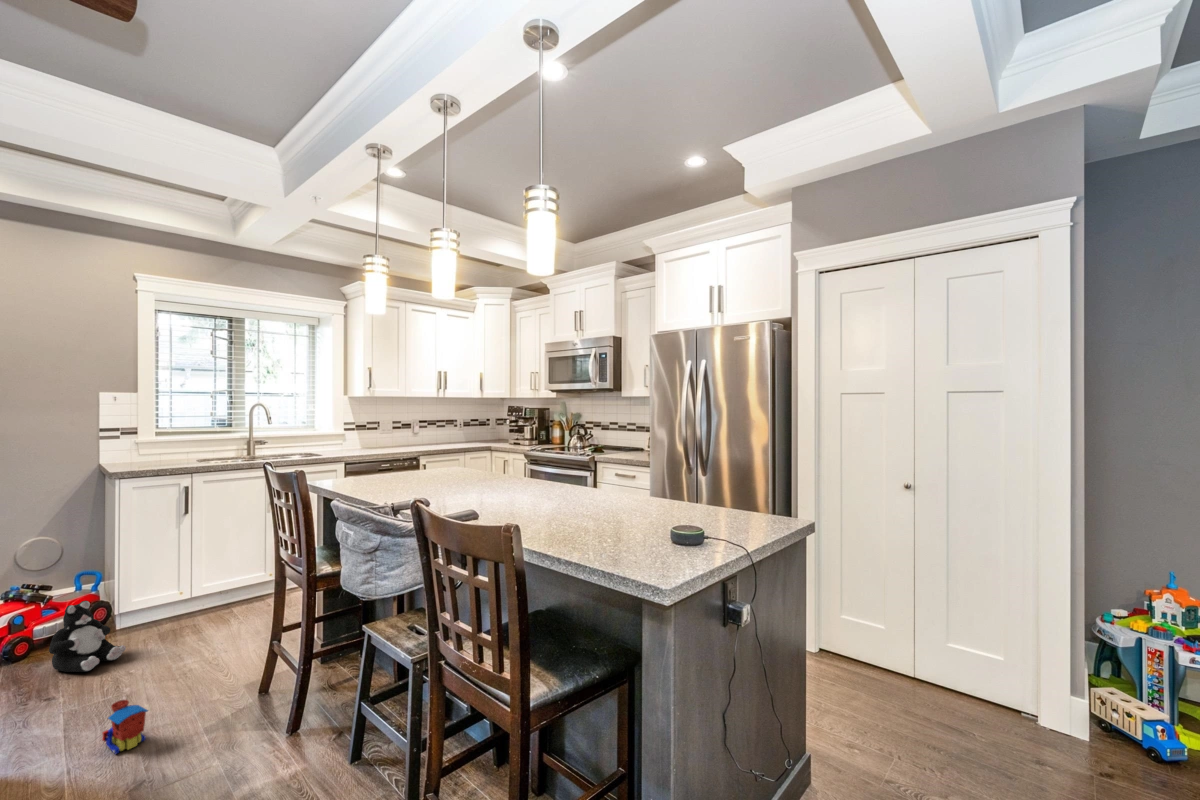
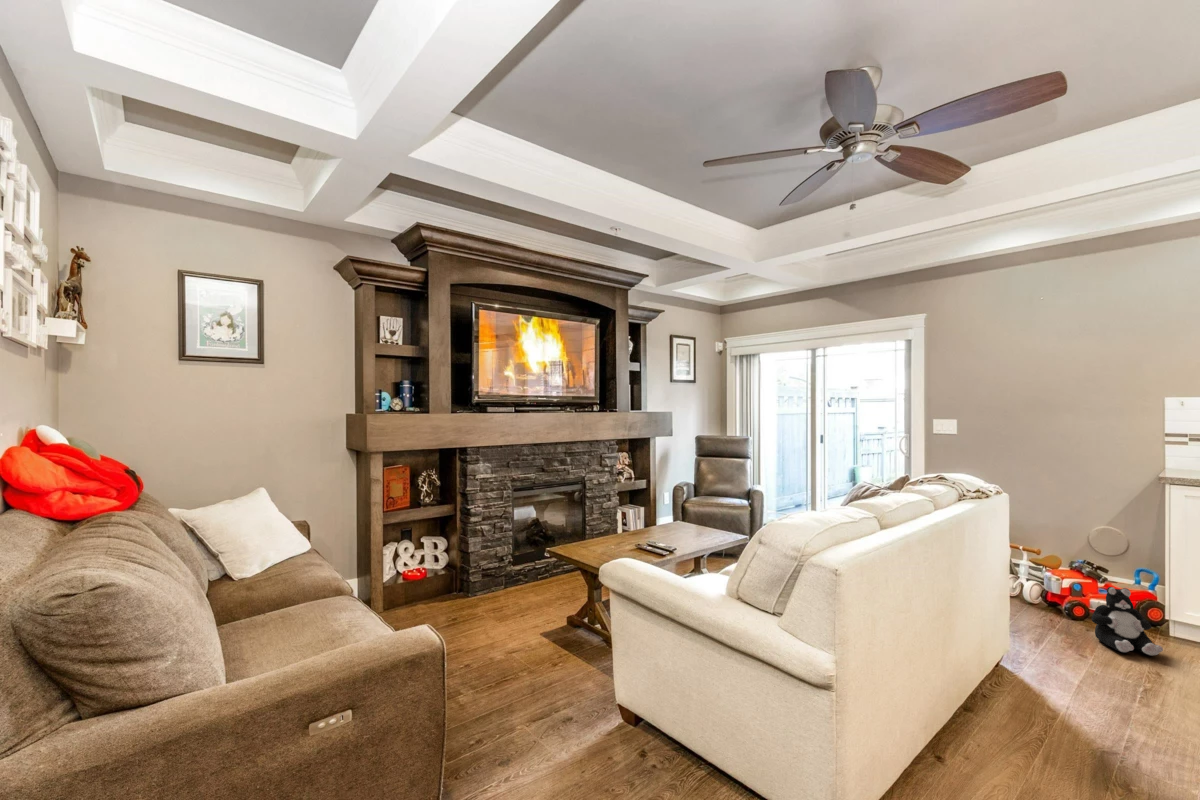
toy train: present [102,700,148,754] -> none [1103,676,1143,728]

